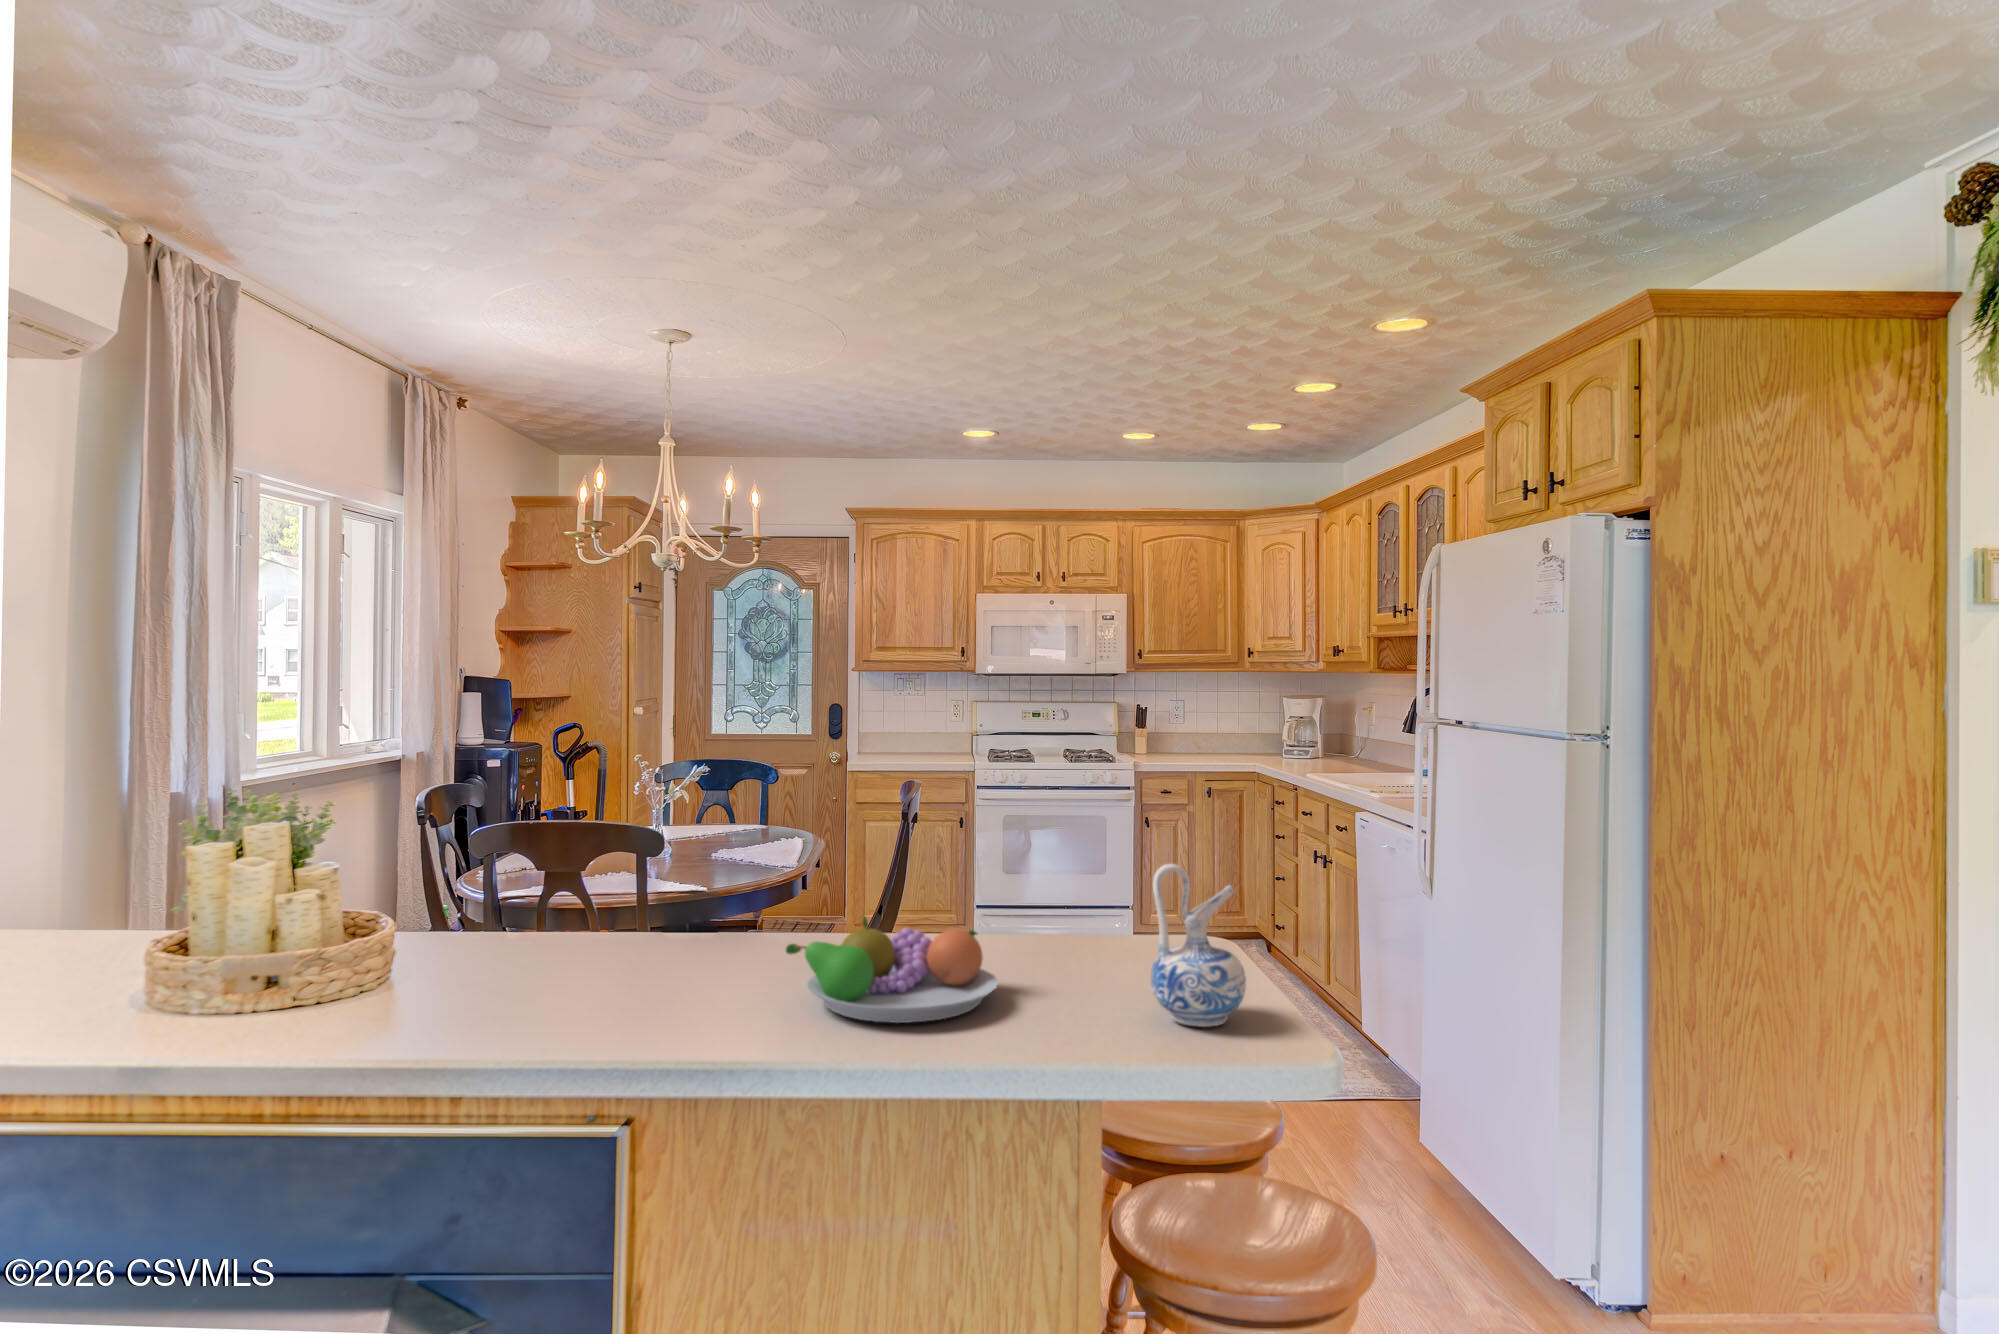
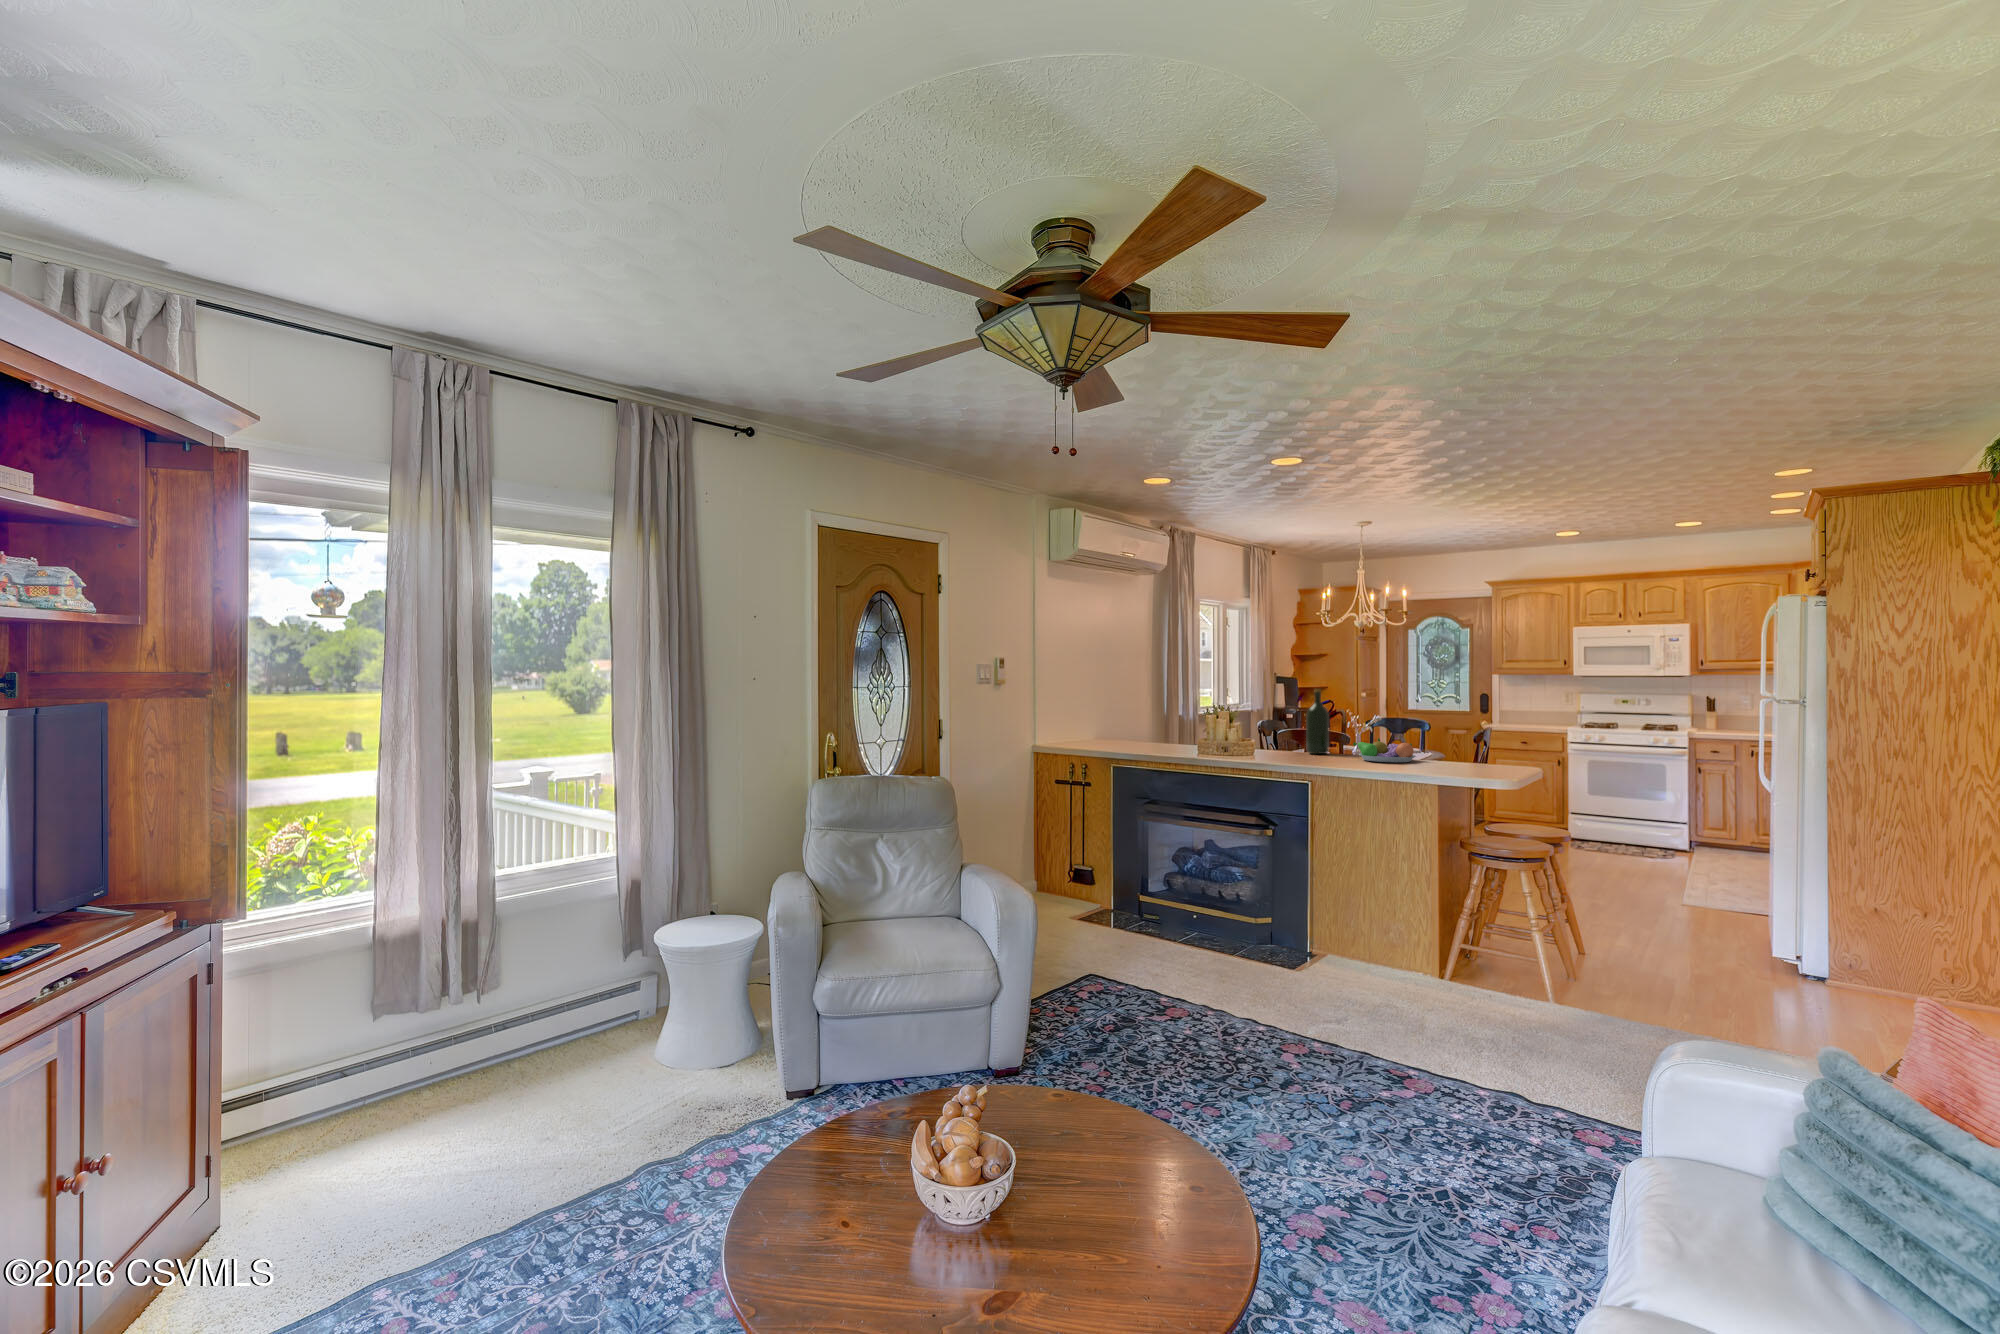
wine bottle: none [601,742,684,982] -> present [1306,689,1329,754]
ceramic pitcher: present [1151,864,1246,1027] -> none [1455,722,1485,768]

